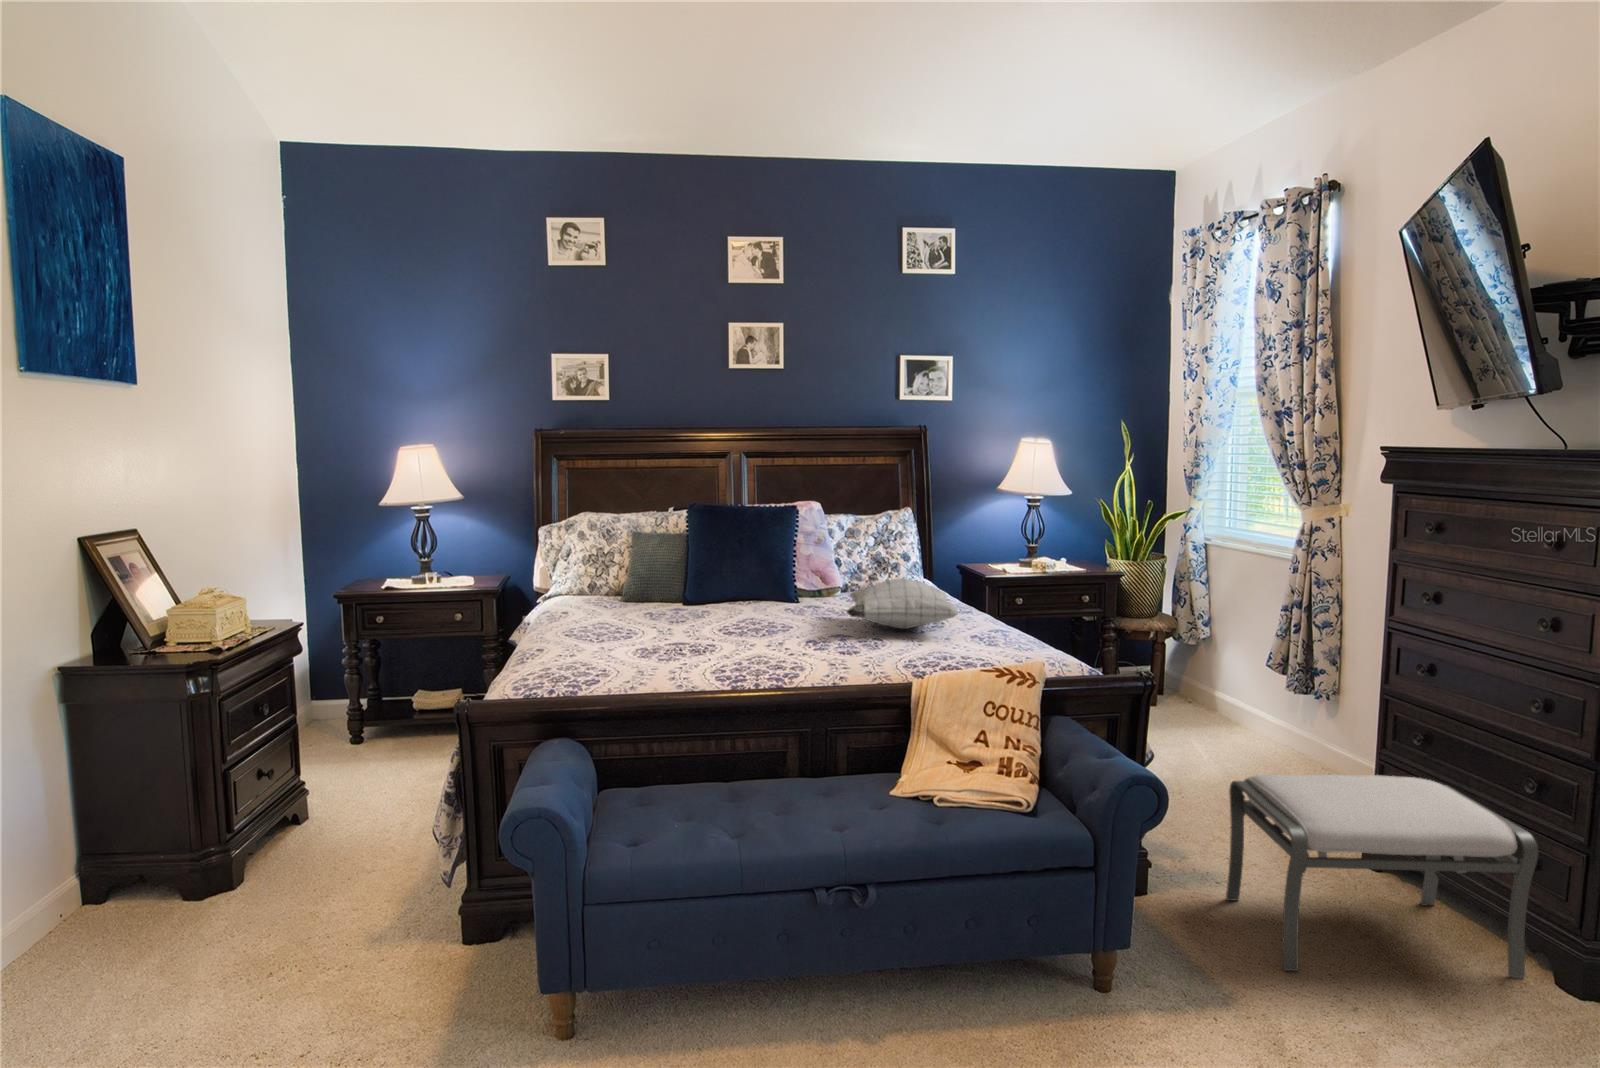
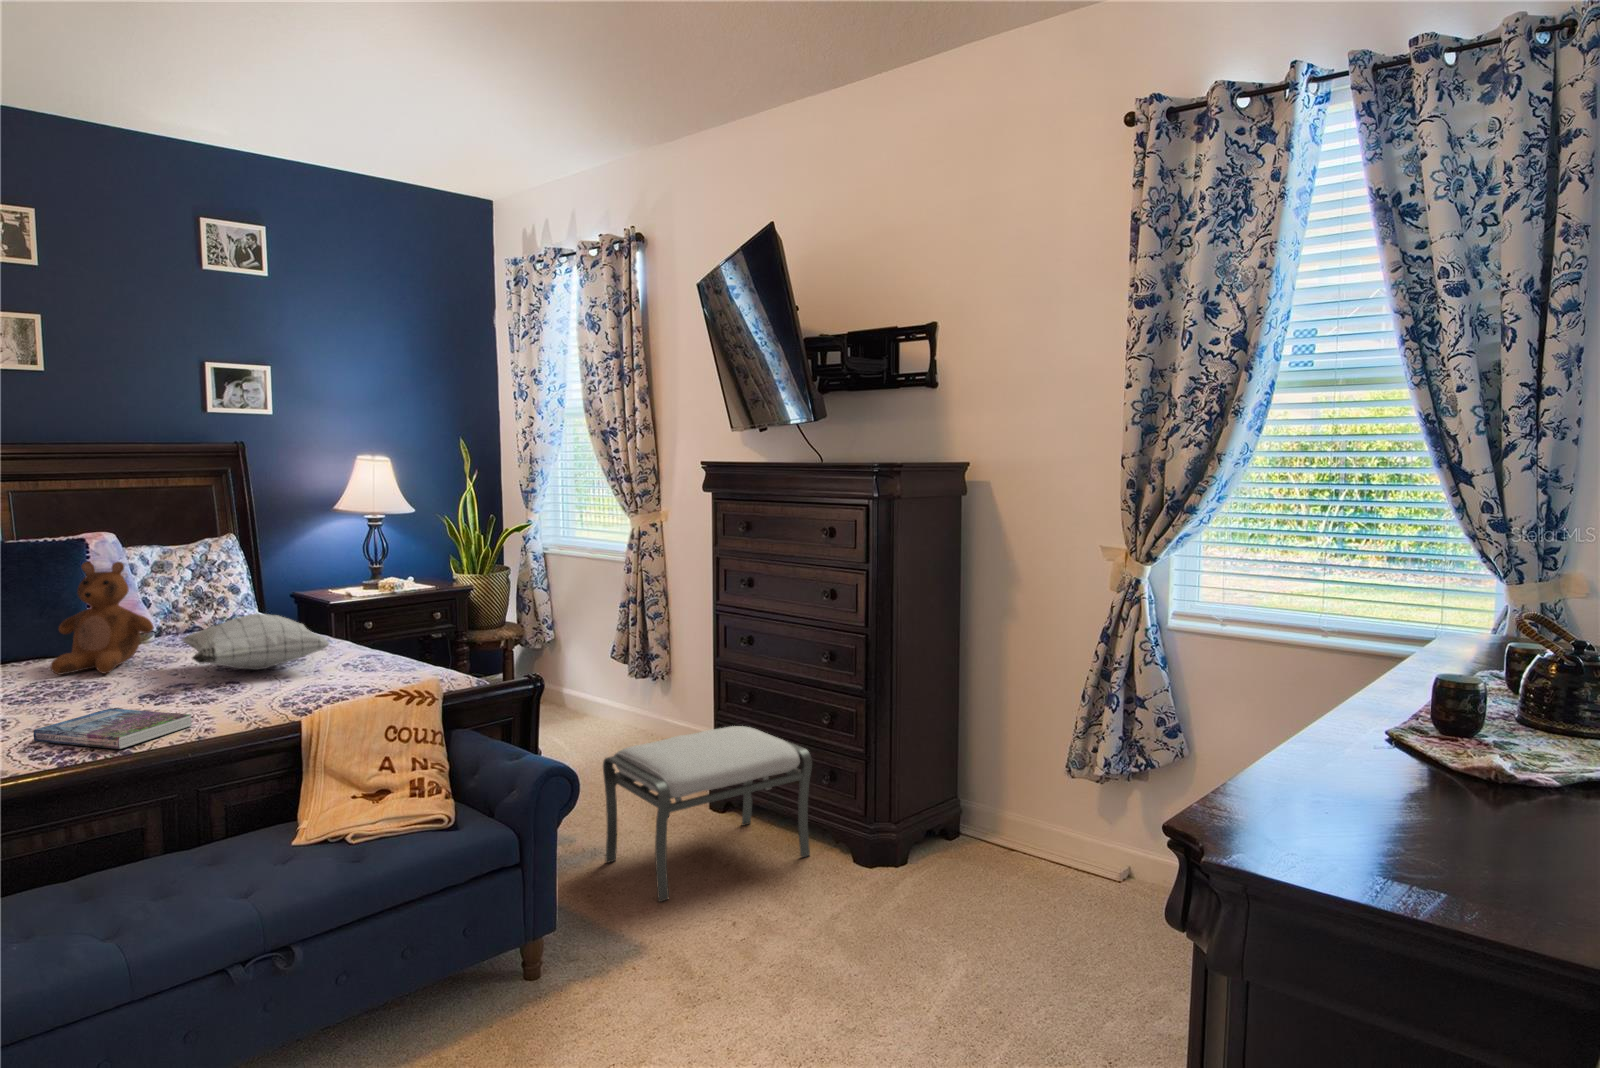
teddy bear: none [760,523,831,616] -> present [51,562,154,674]
book: none [723,646,830,682] -> present [33,708,192,749]

